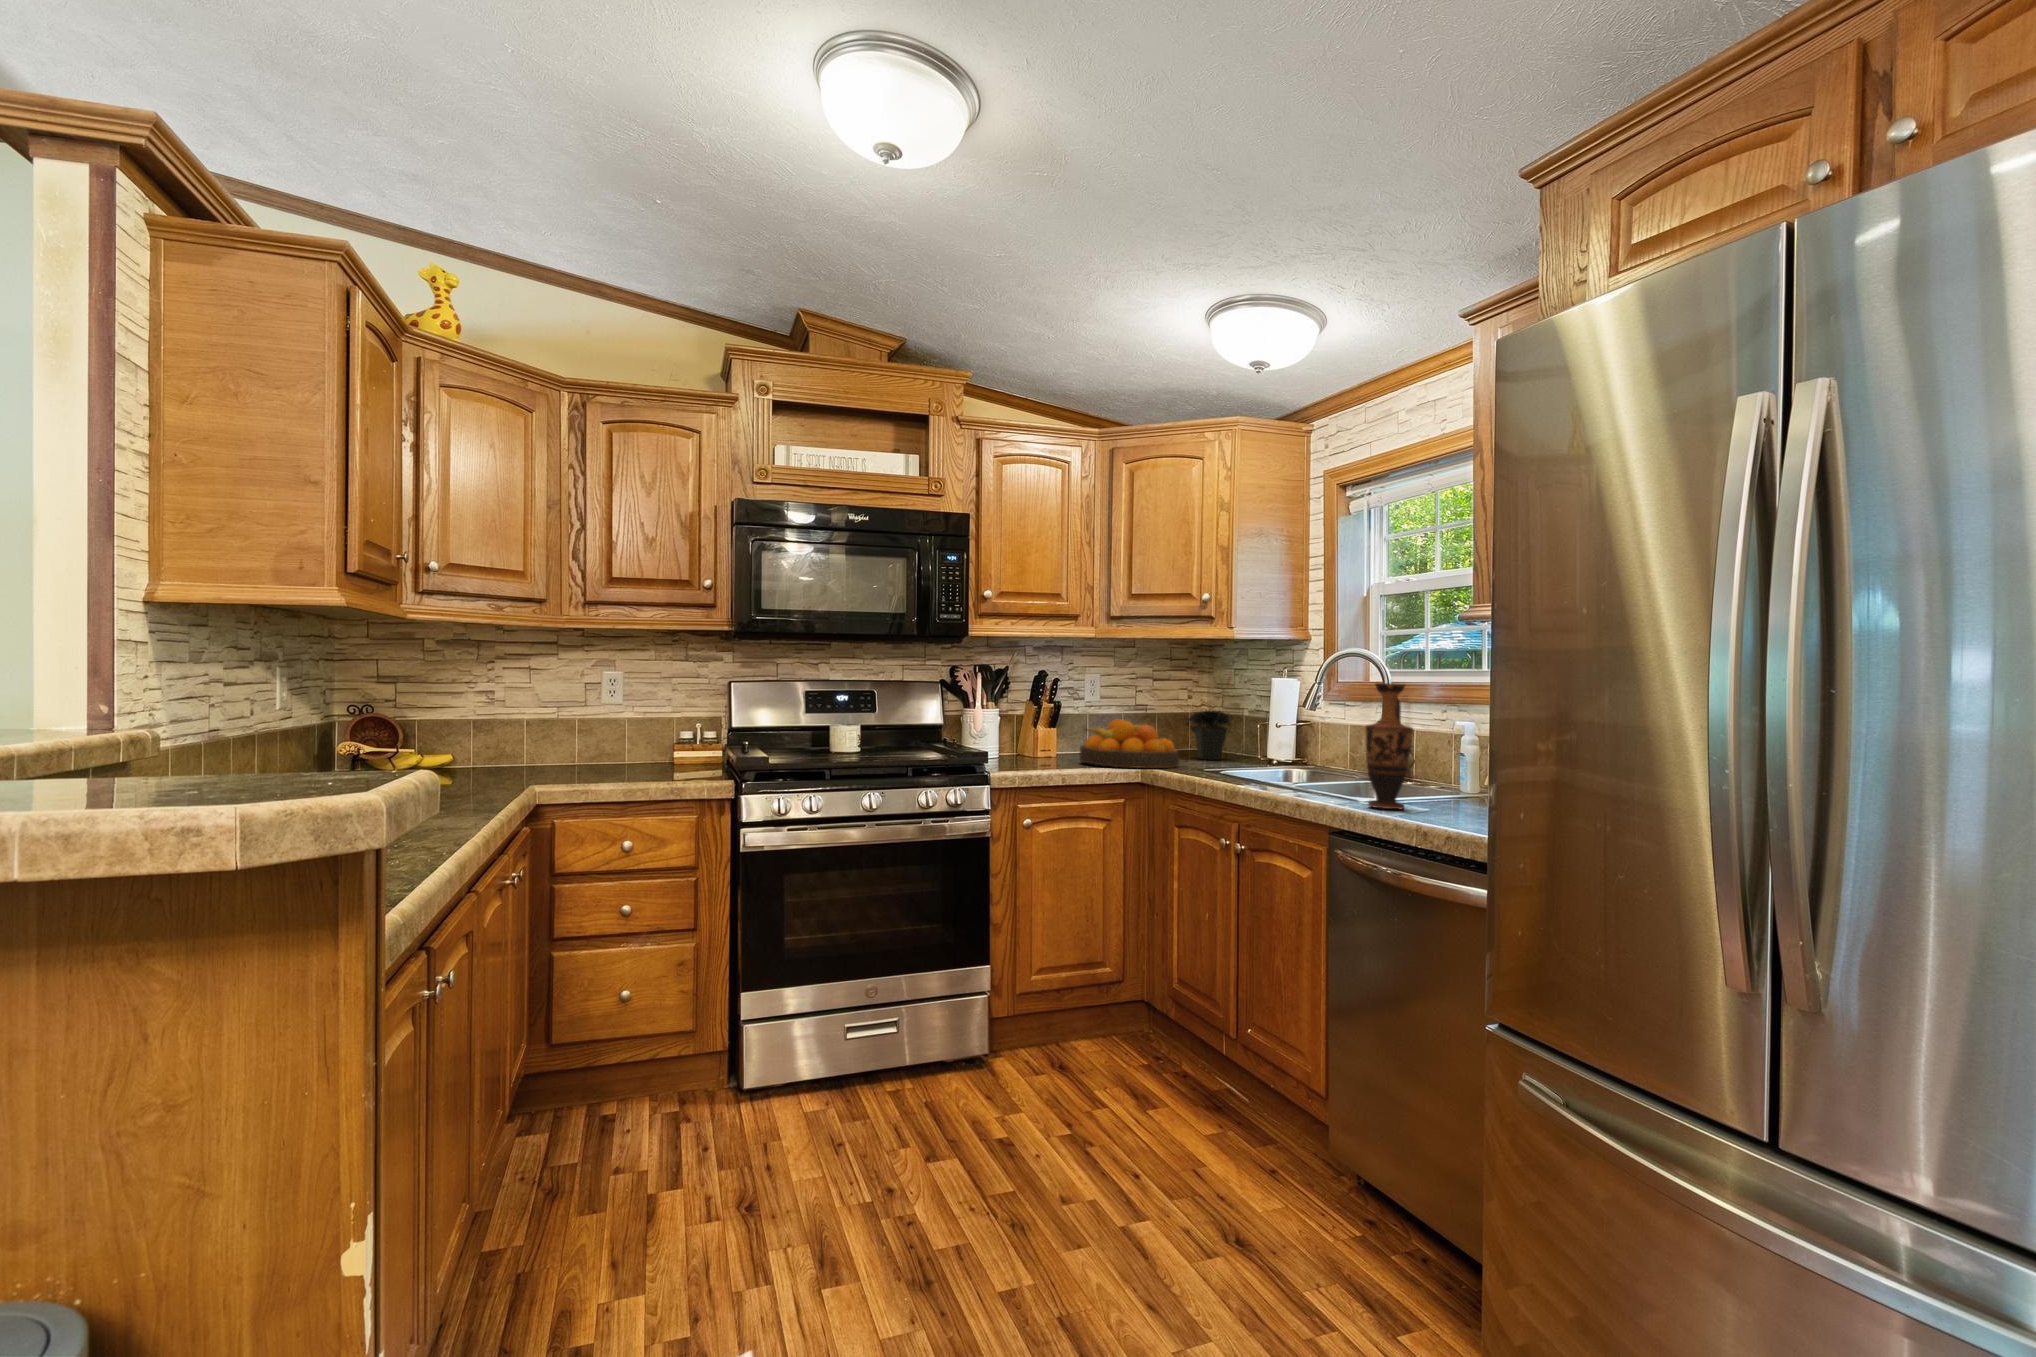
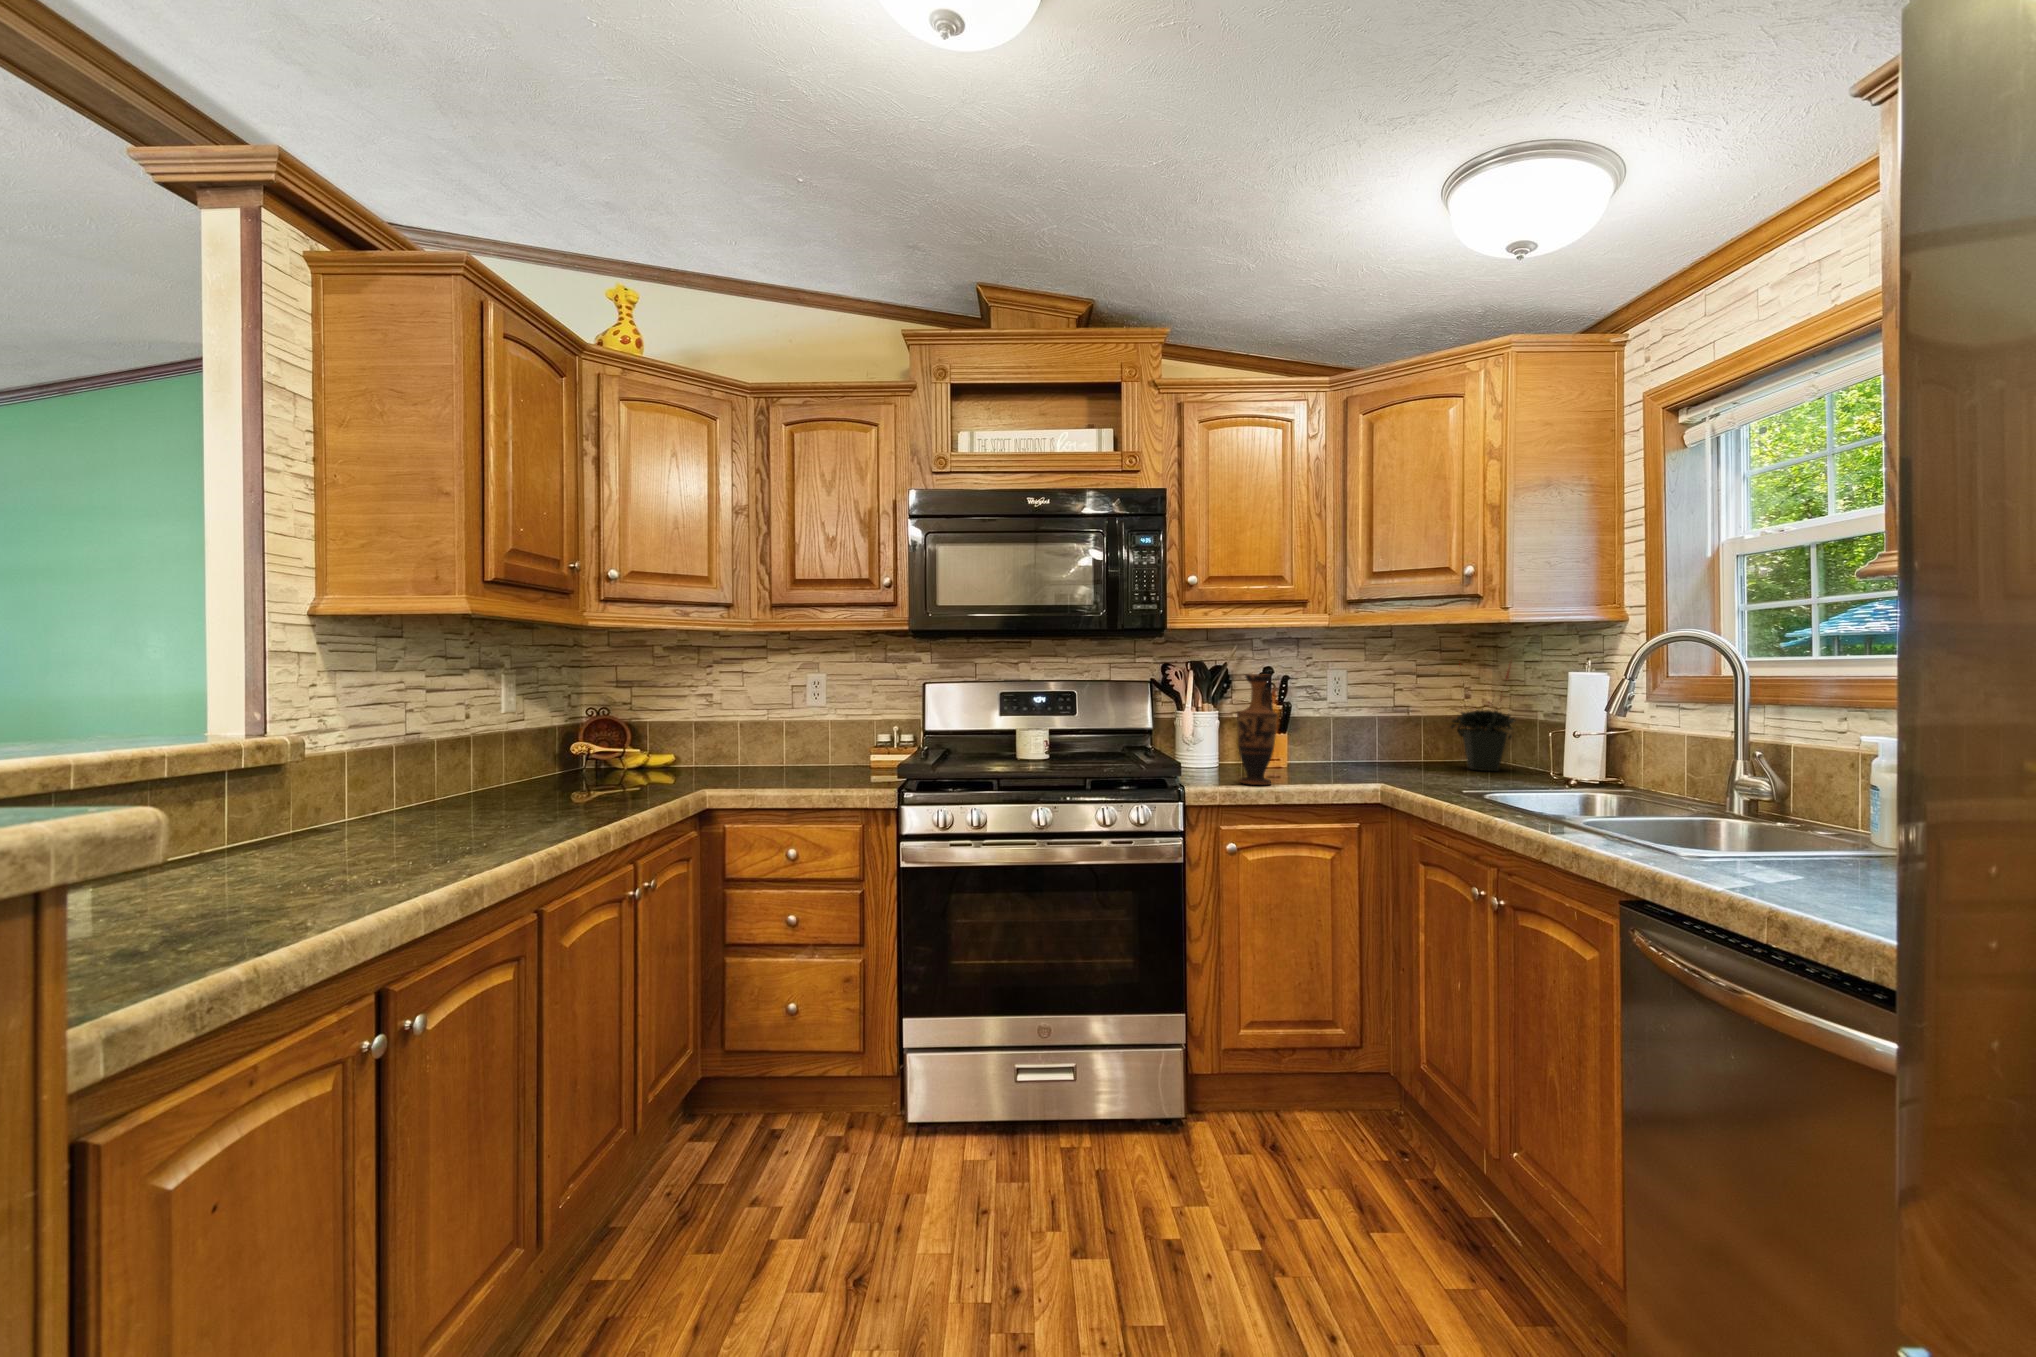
vase: present [1365,683,1413,809] -> present [1237,674,1278,785]
fruit bowl: present [1080,719,1179,768] -> none [1307,721,1435,783]

